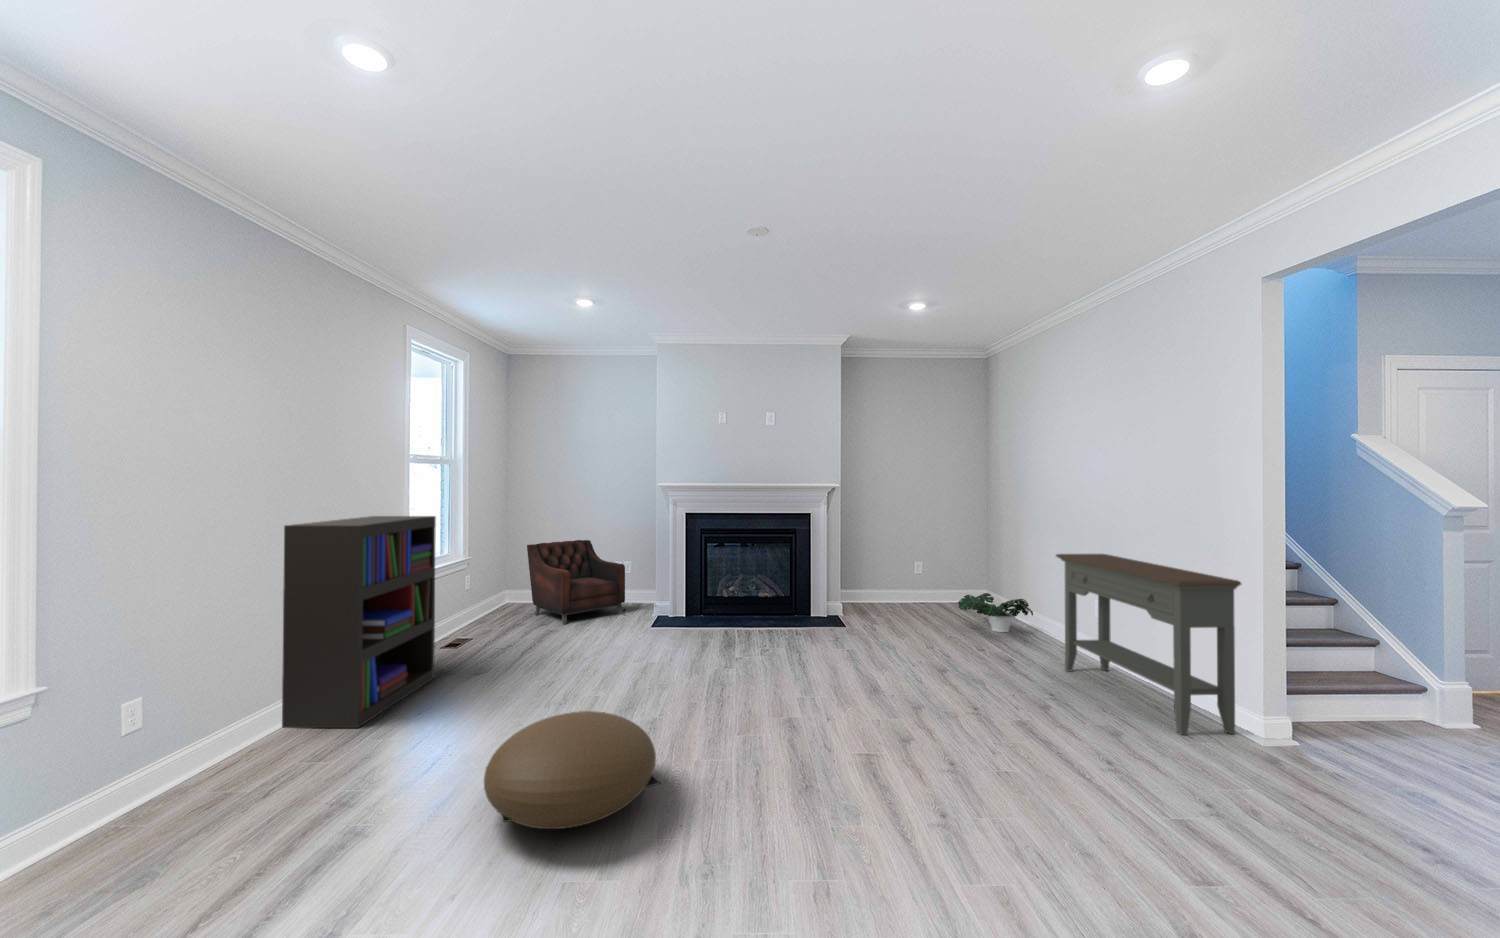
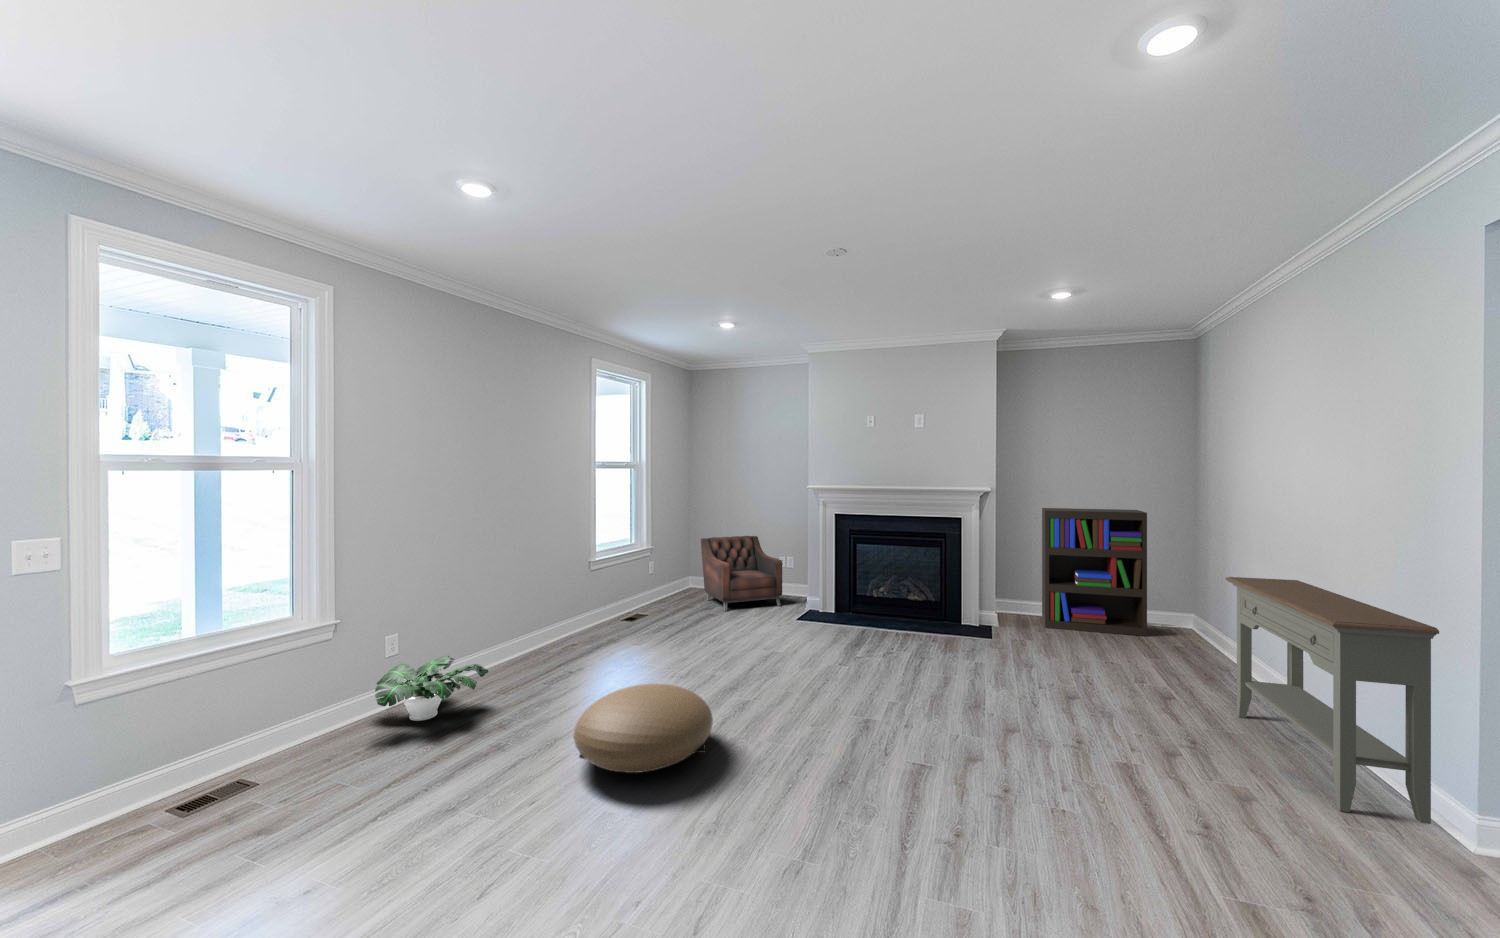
bookshelf: present [282,516,436,728] -> present [1042,508,1147,636]
potted plant: present [958,593,1033,632] -> present [375,656,489,721]

